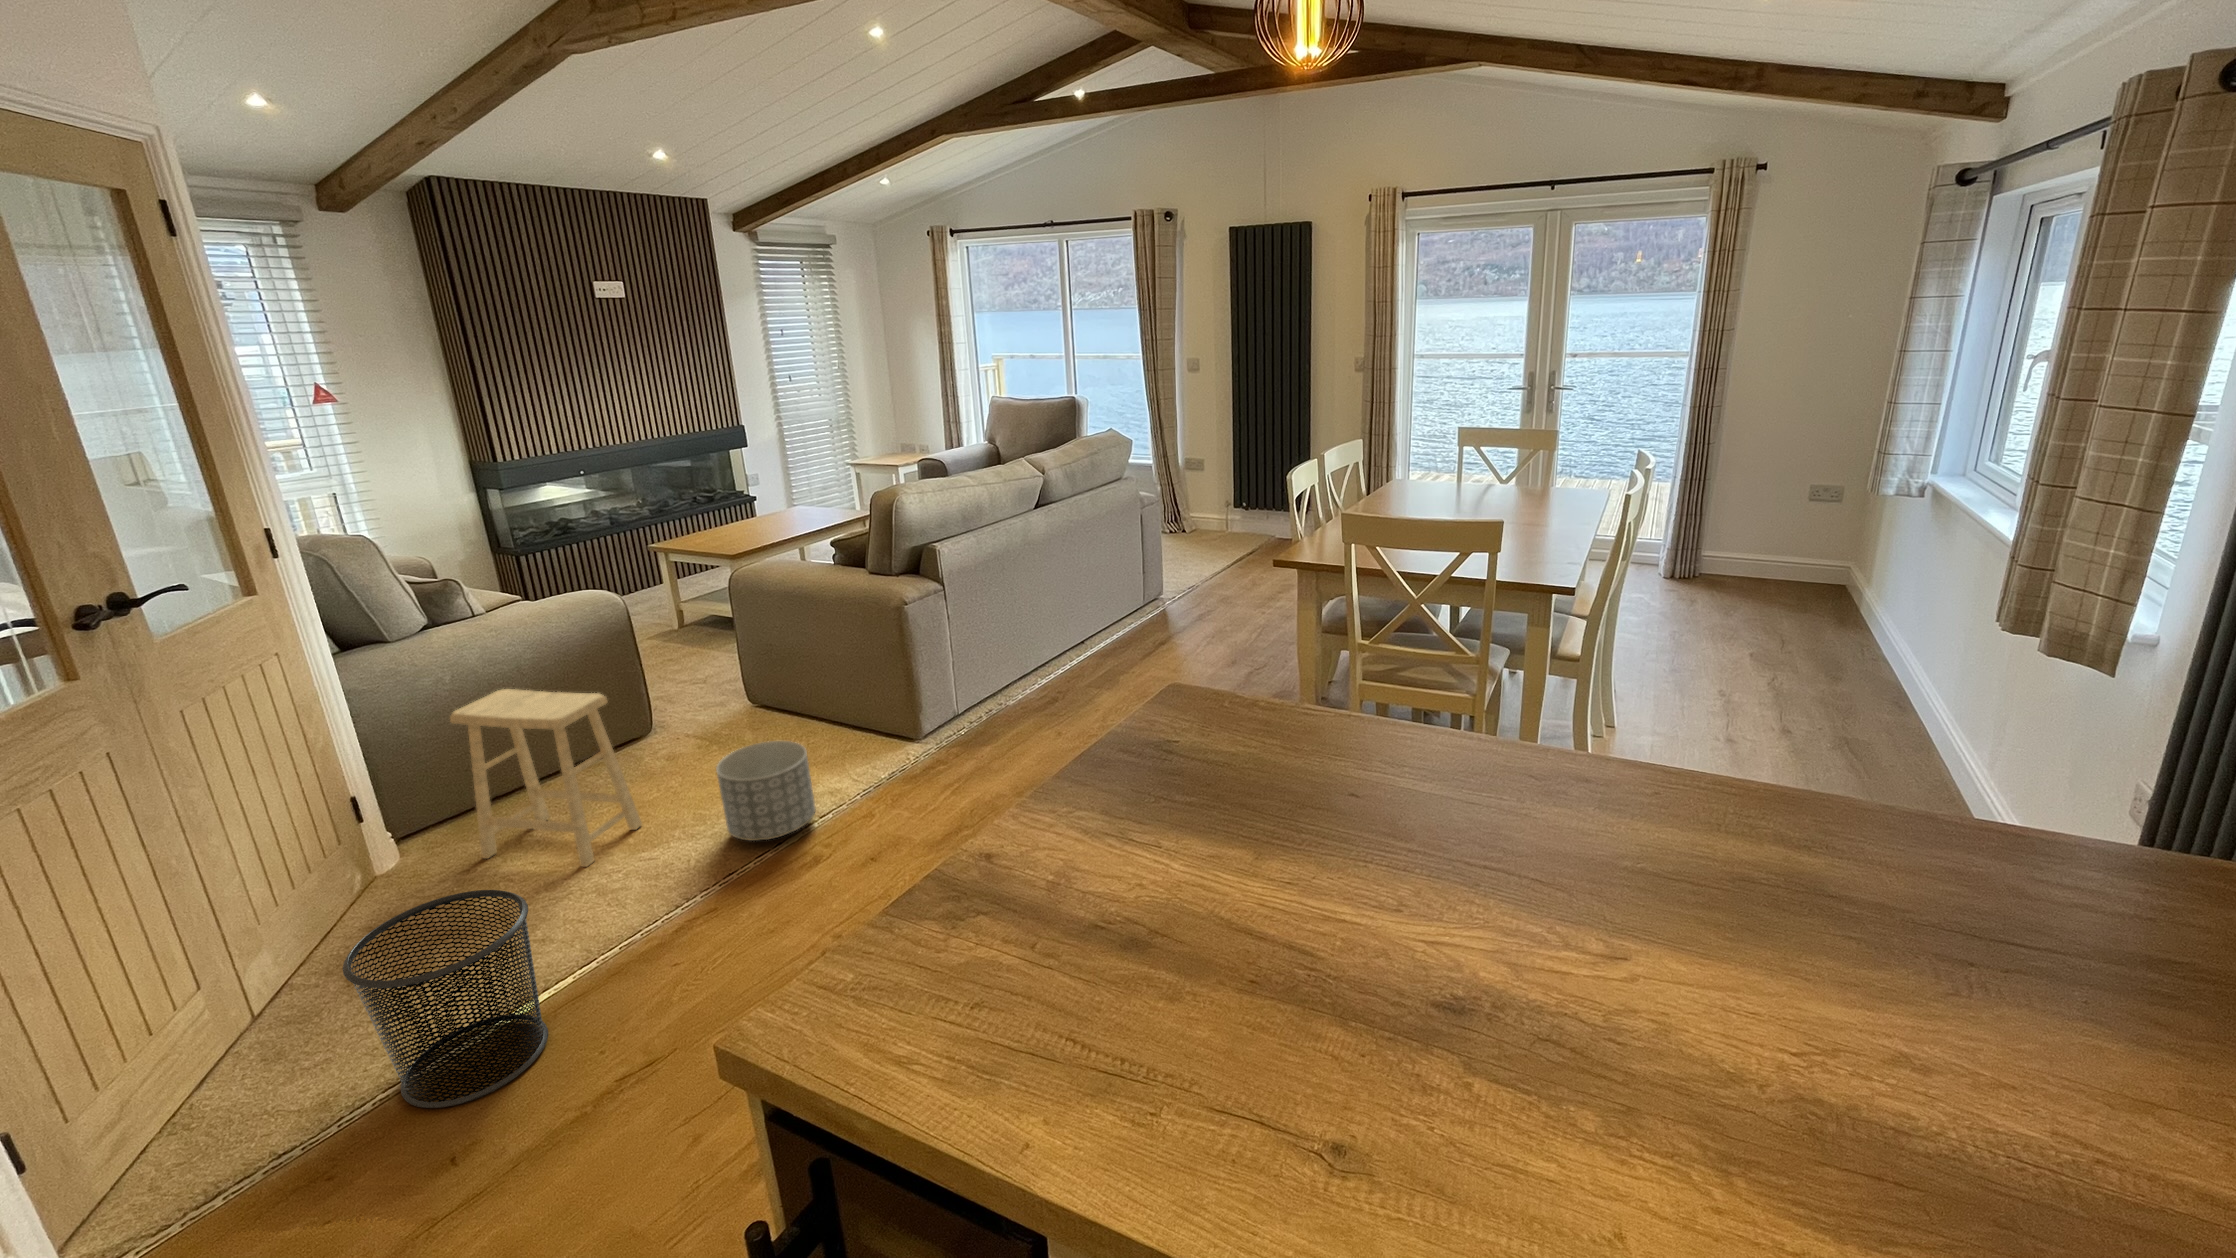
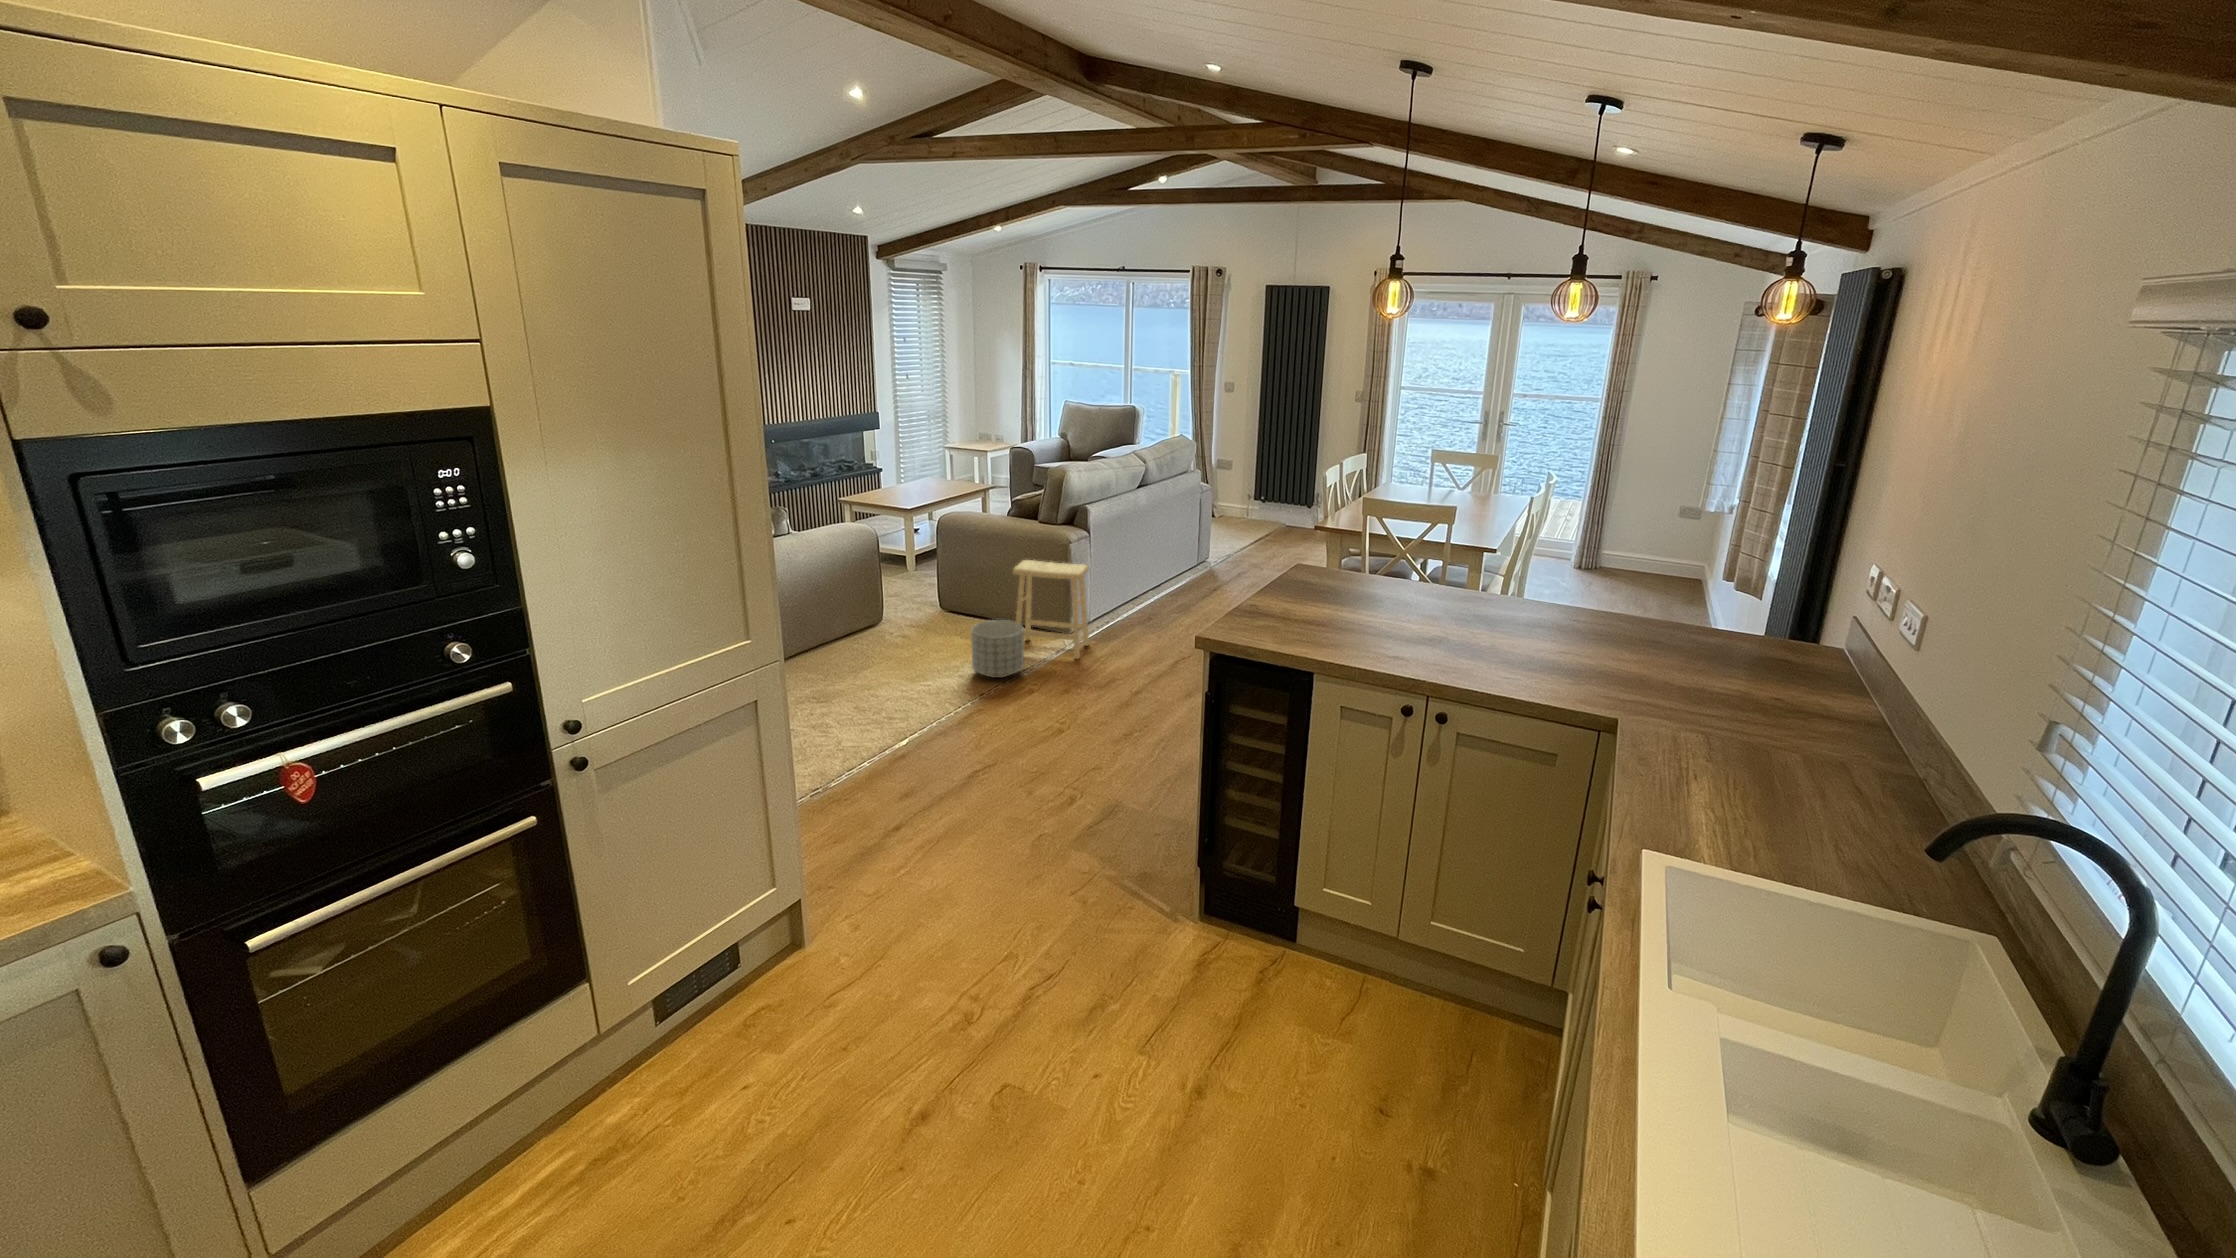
footstool: present [450,689,642,867] -> present [1013,560,1089,659]
waste bin: present [343,890,548,1108] -> none [849,669,931,774]

